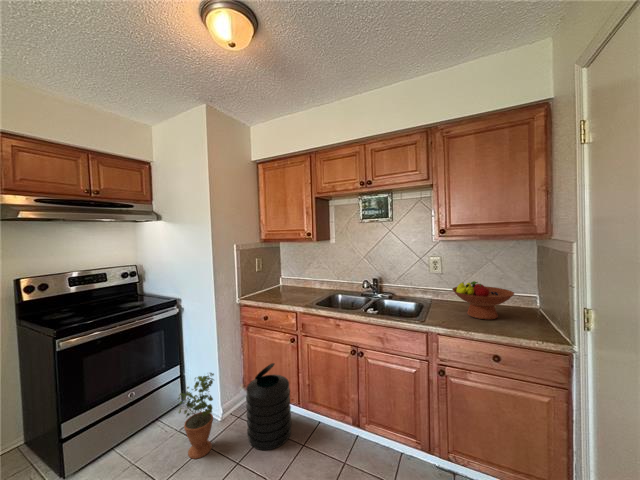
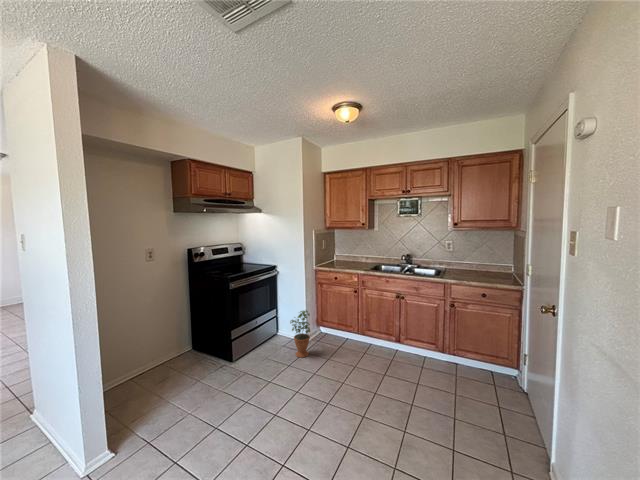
fruit bowl: present [452,281,514,319] -> none [460,255,497,277]
trash can: present [246,363,291,450] -> none [328,305,355,355]

